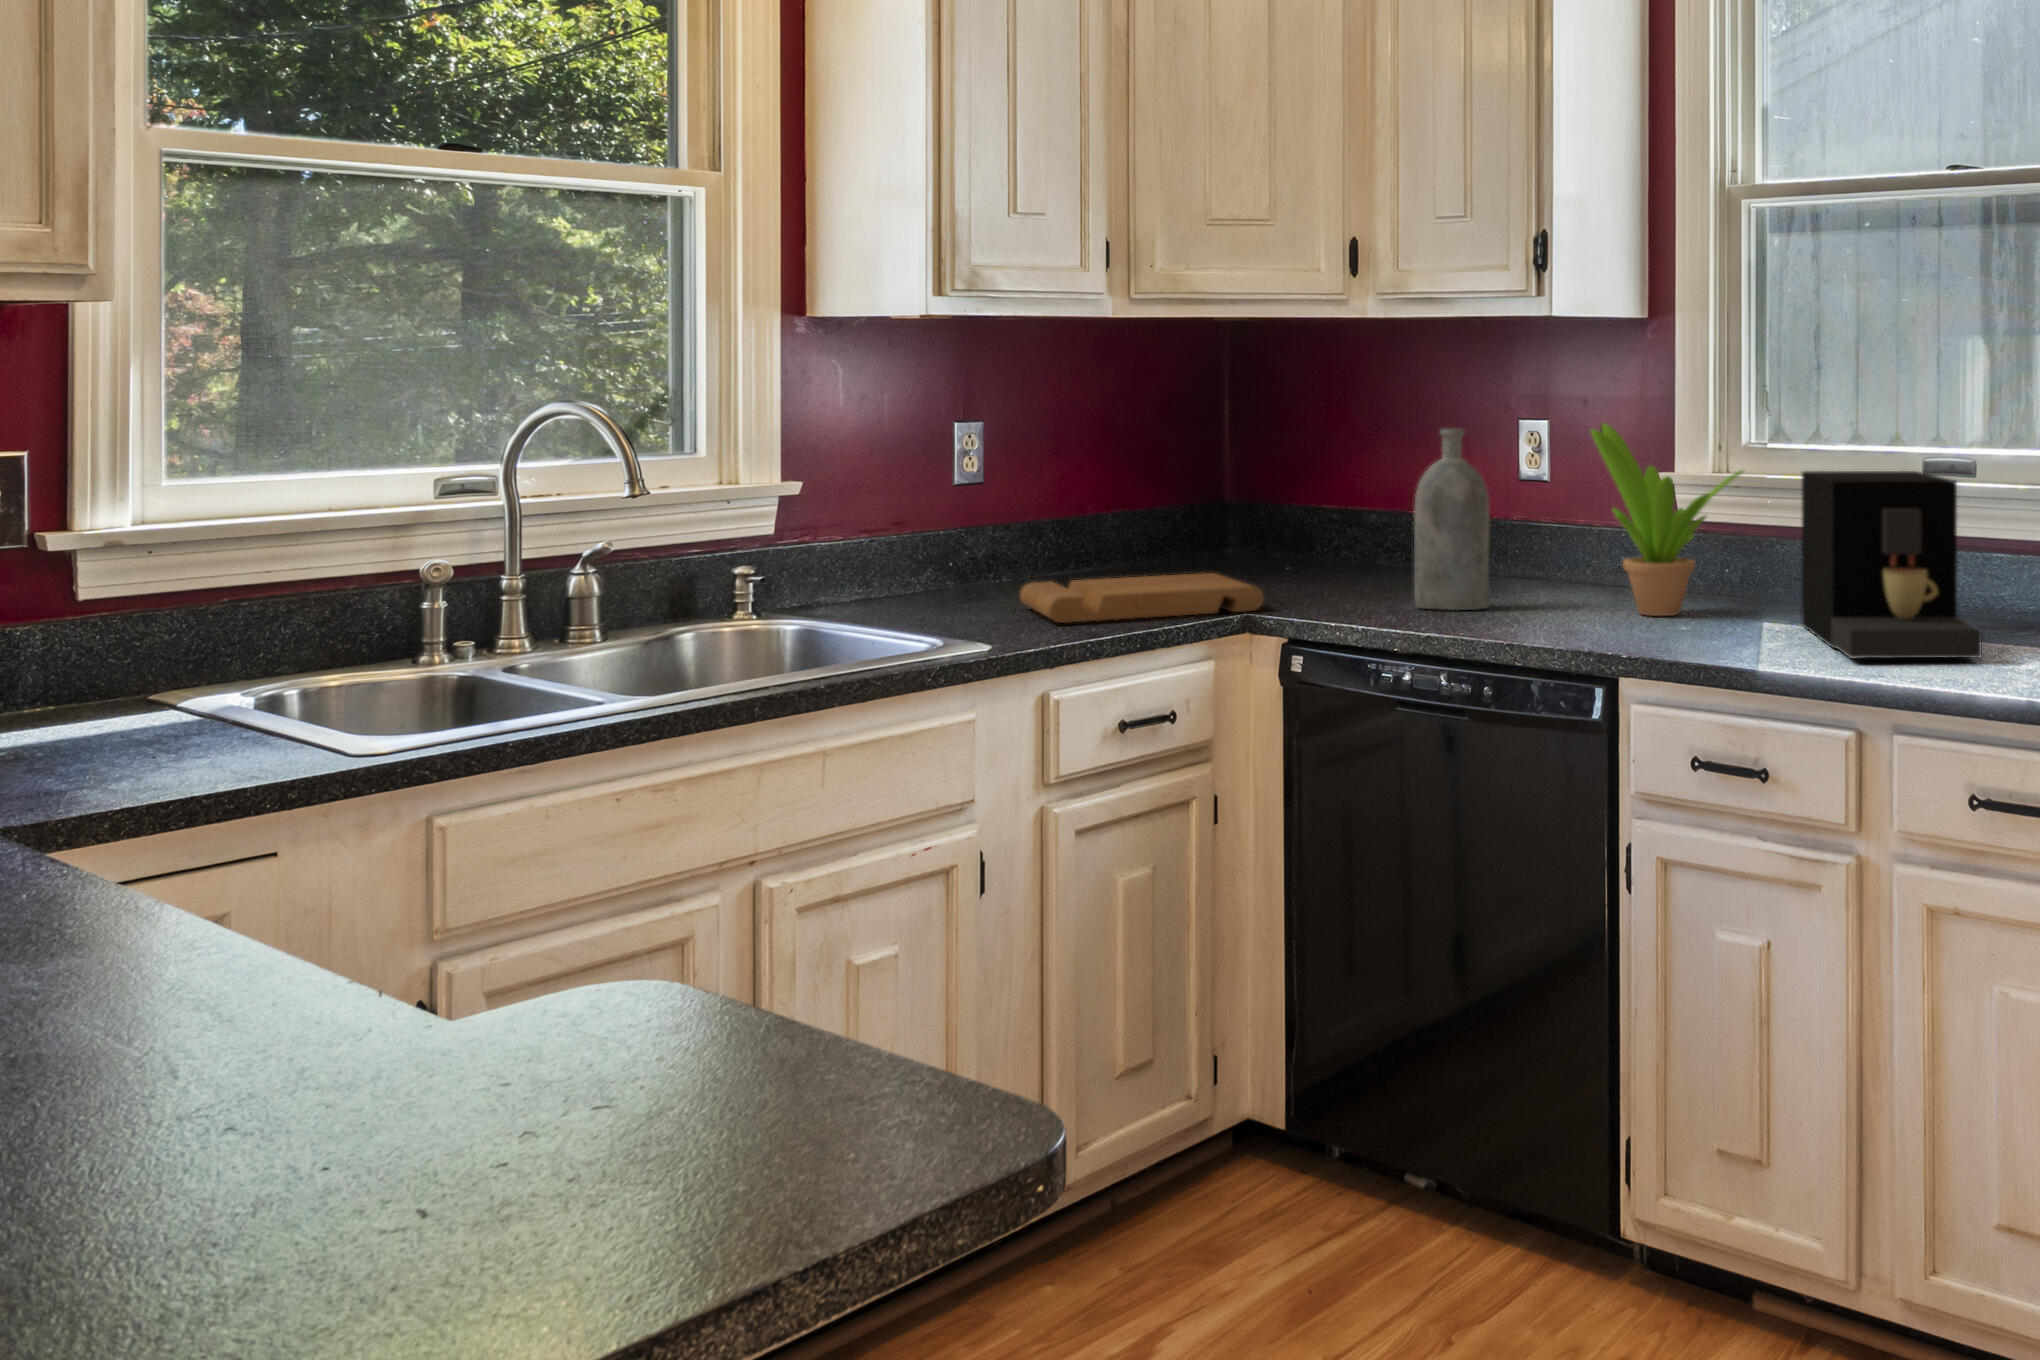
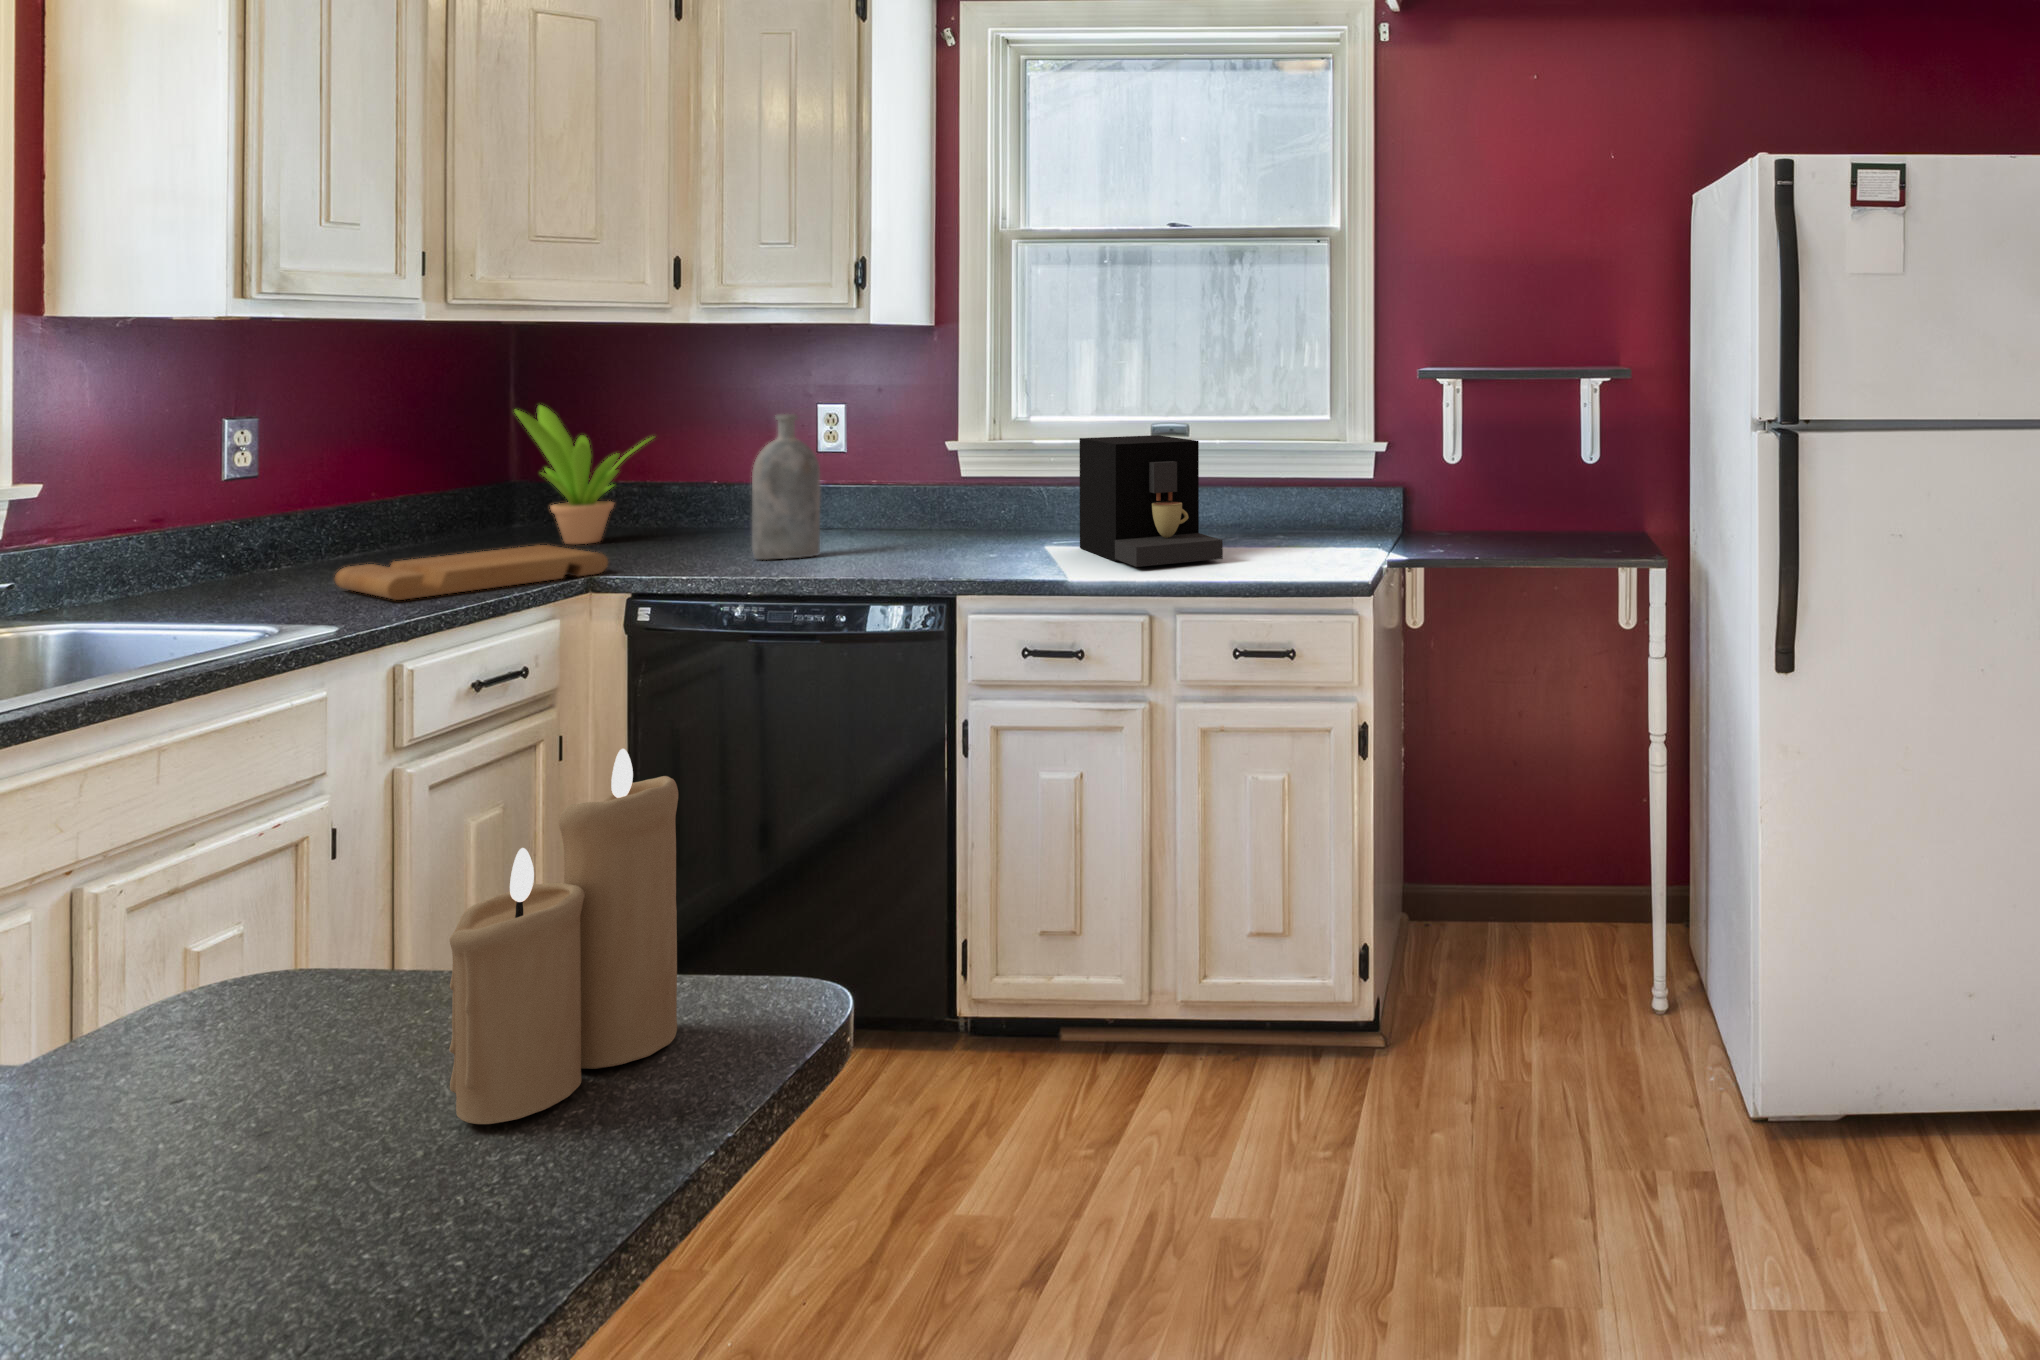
potted plant: present [1591,423,1743,616] -> present [515,405,652,544]
candle: none [575,810,837,1225] -> present [449,749,678,1124]

